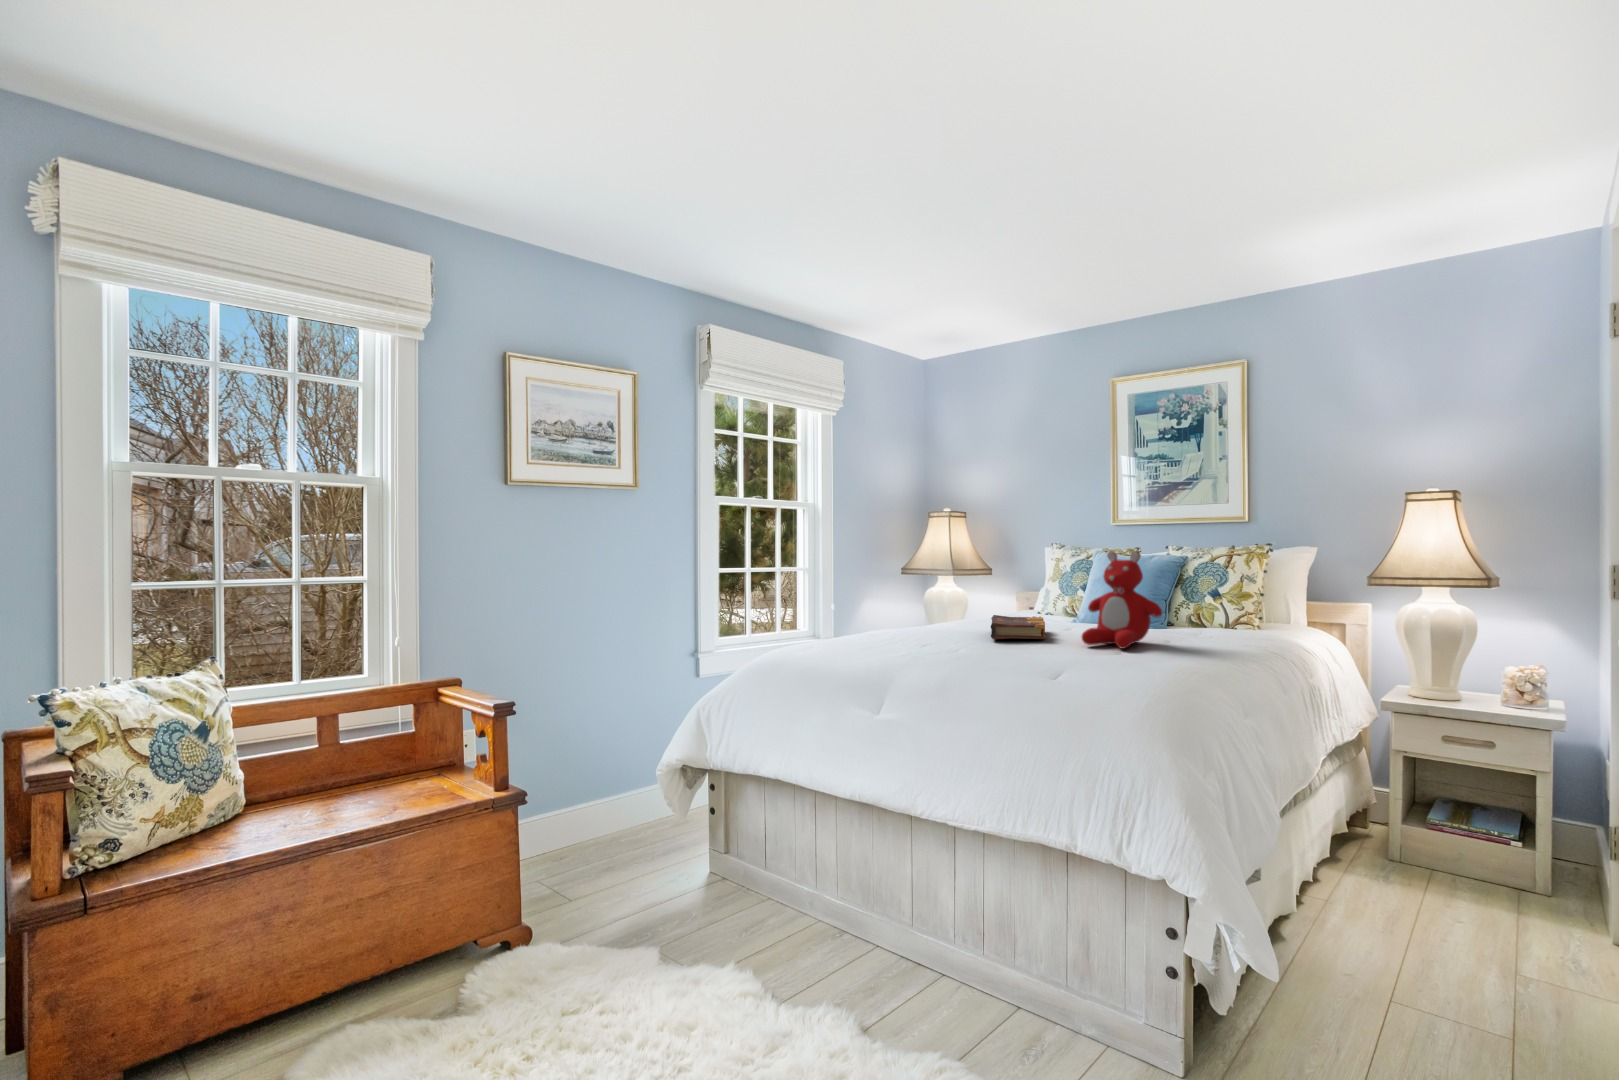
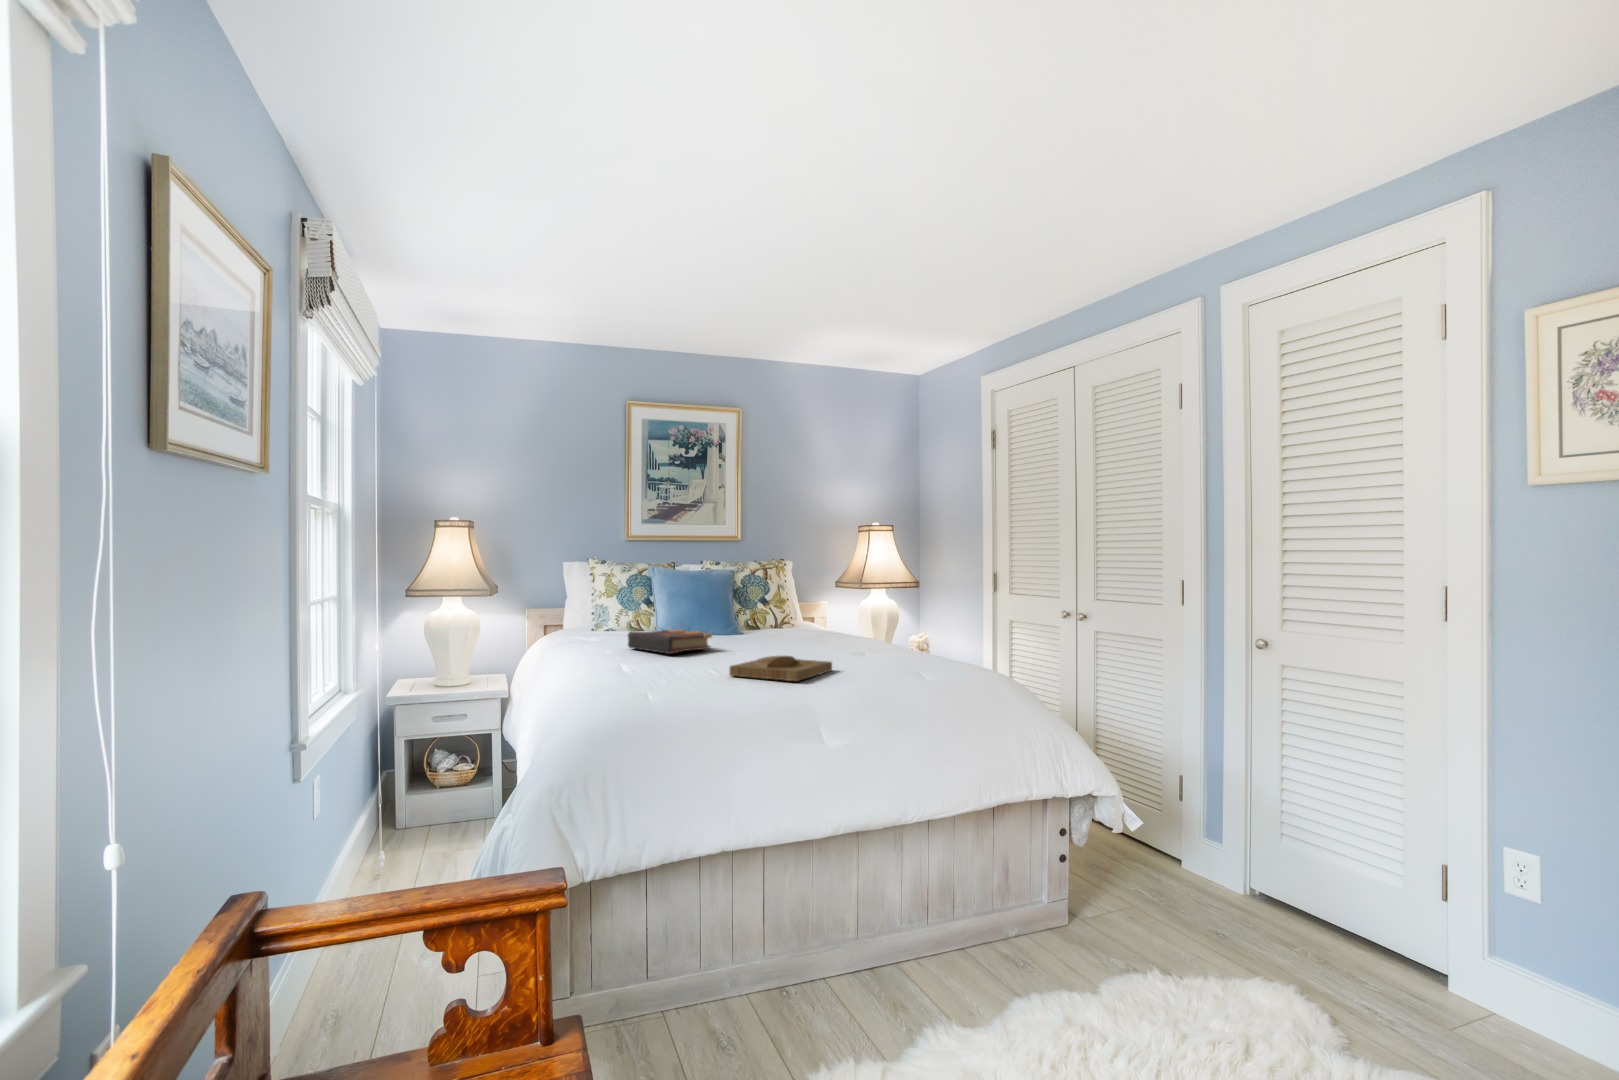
teddy bear: present [1082,551,1162,648] -> none [739,560,808,648]
tray: none [958,652,1054,678] -> present [729,656,832,681]

